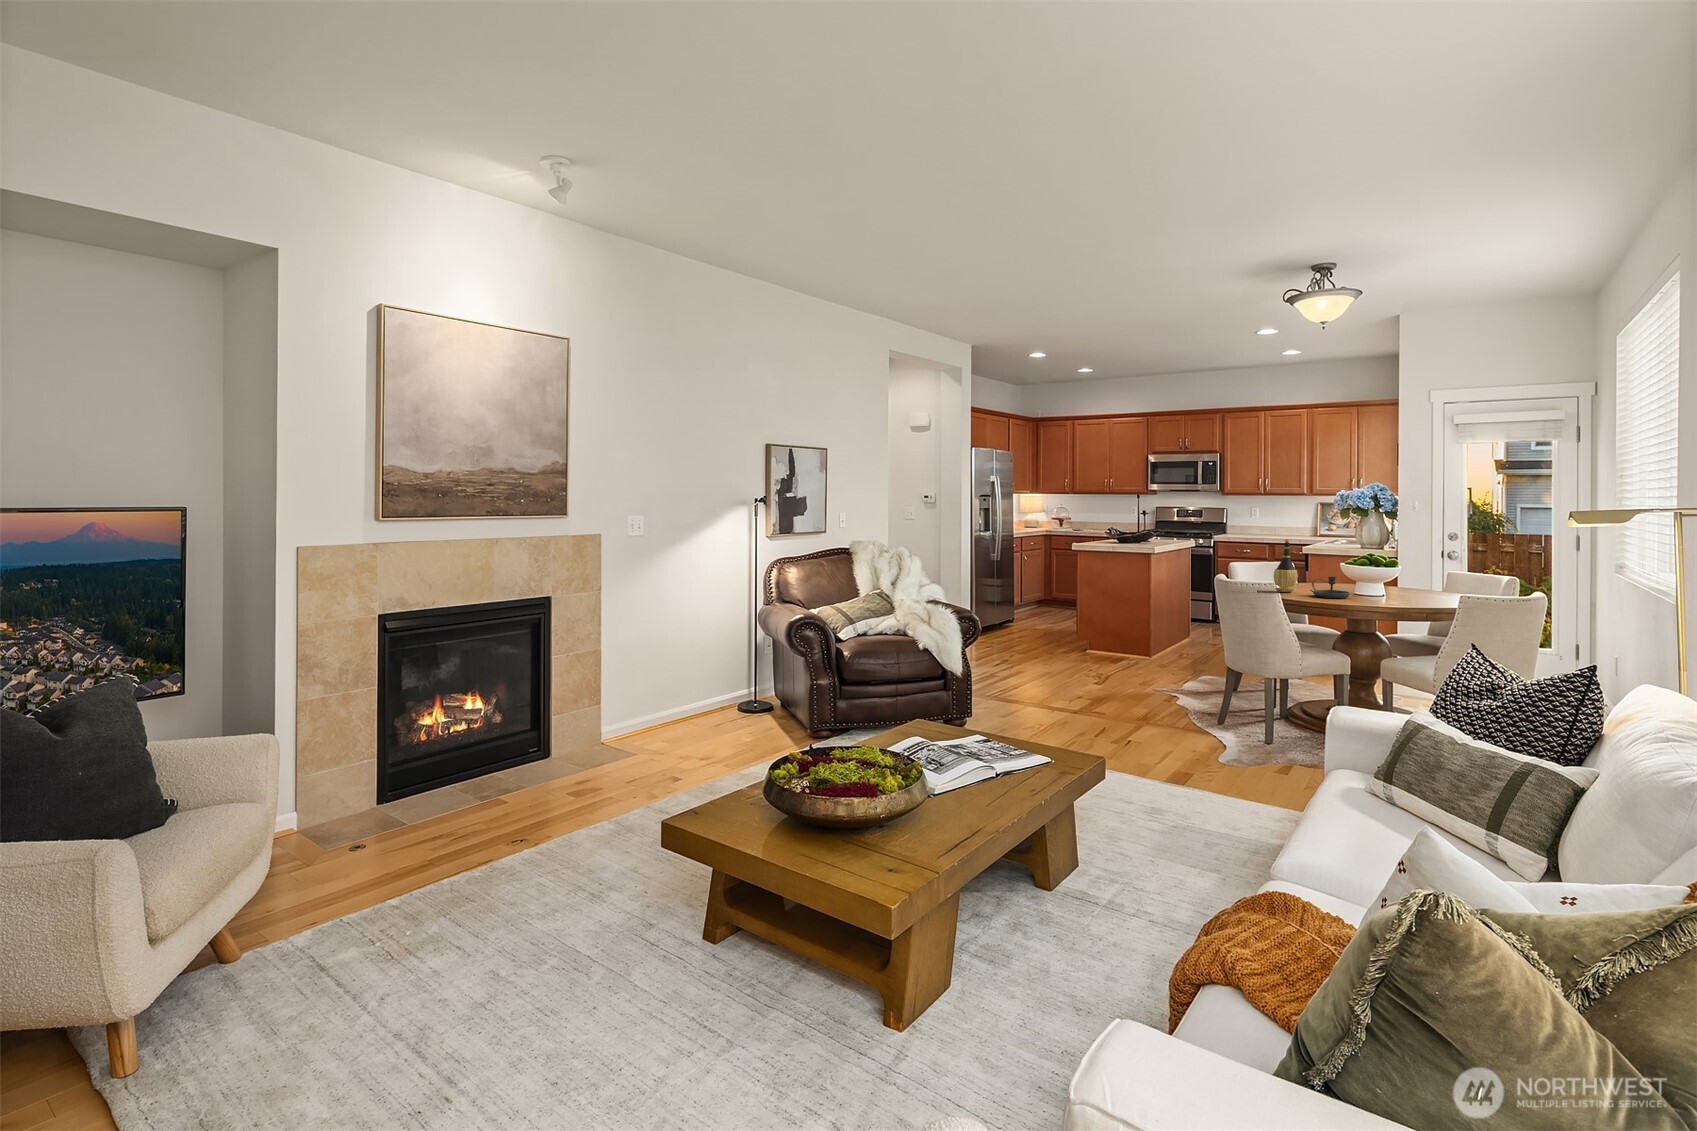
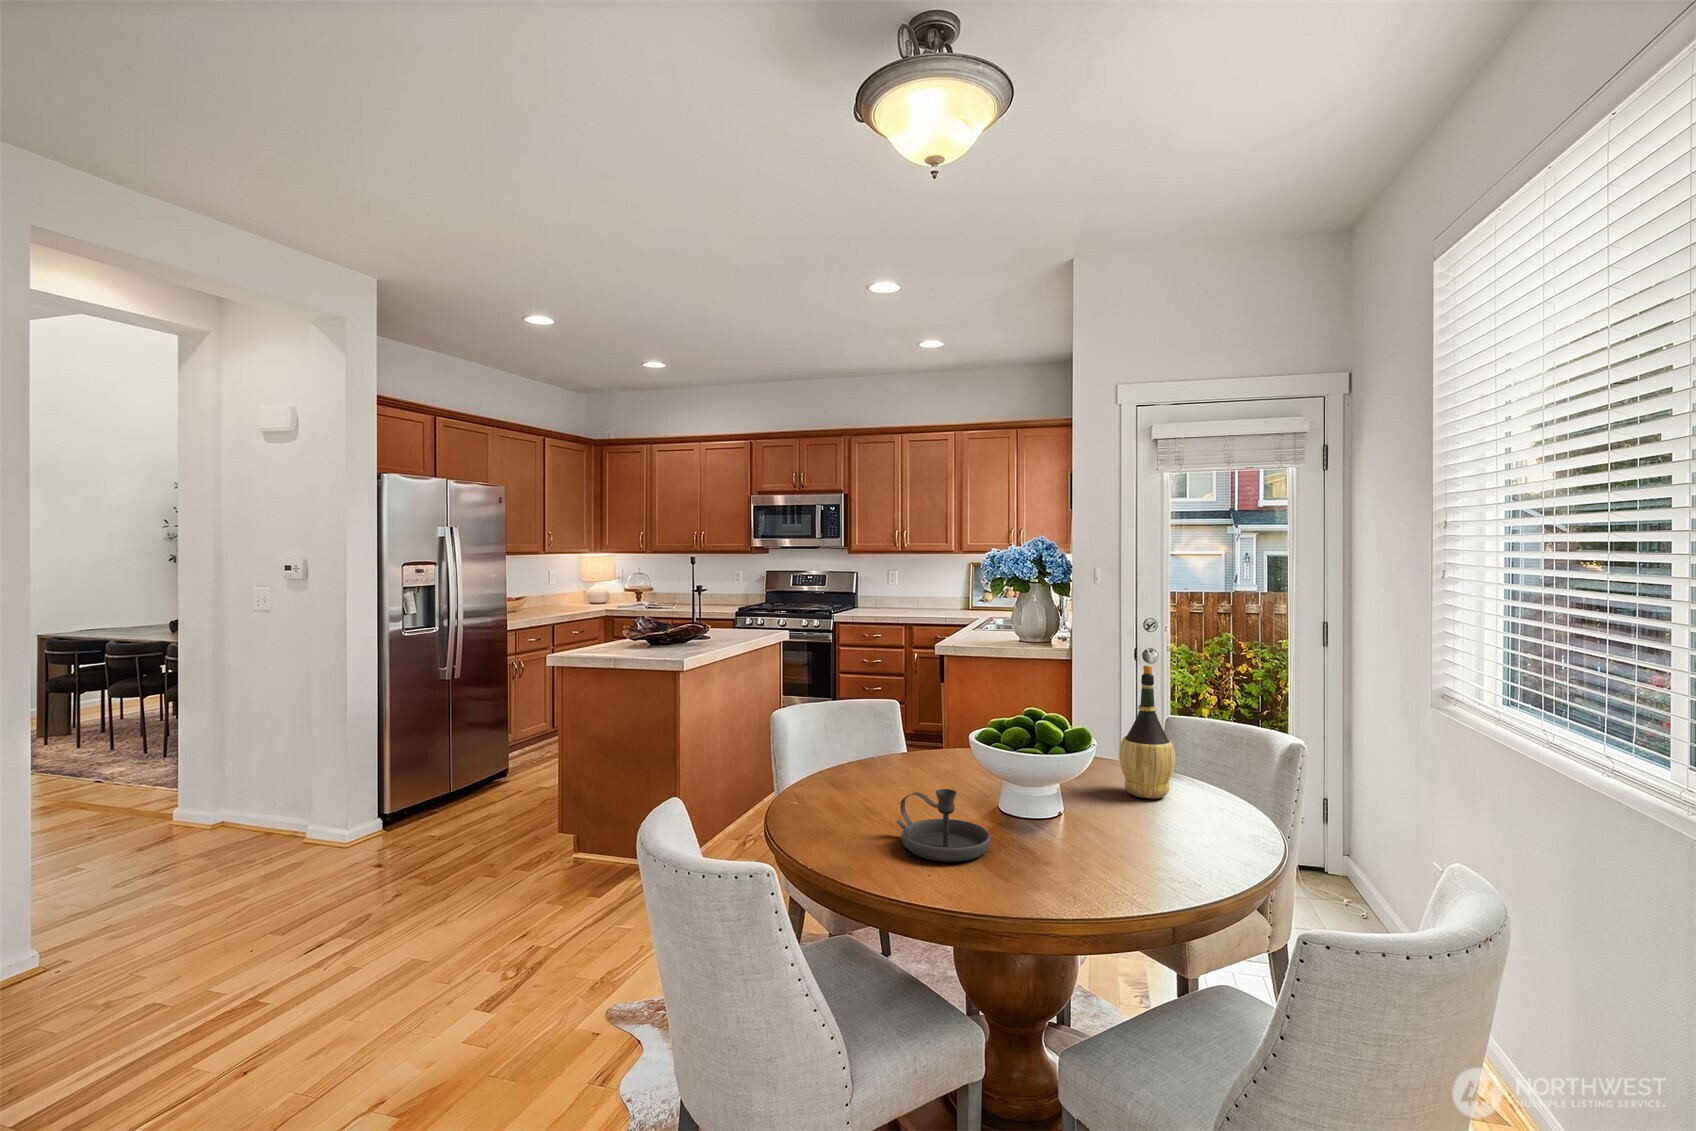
wine bottle: present [1273,539,1298,592] -> present [1120,666,1175,798]

